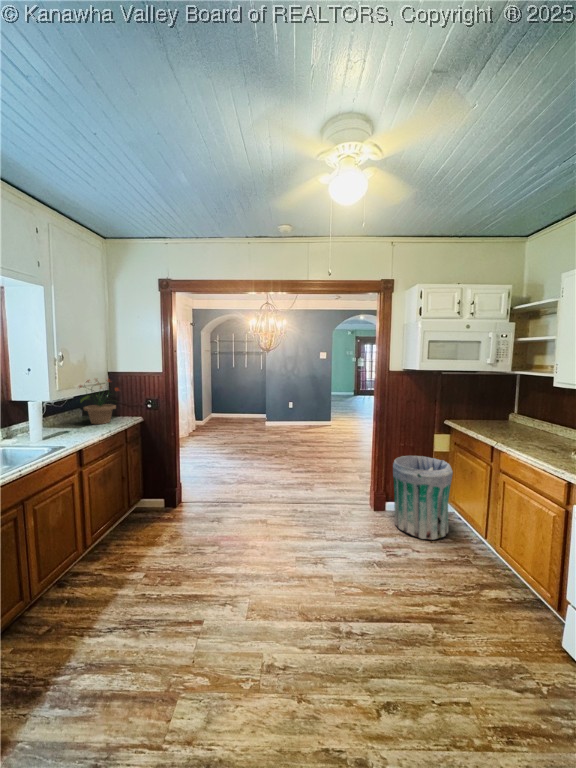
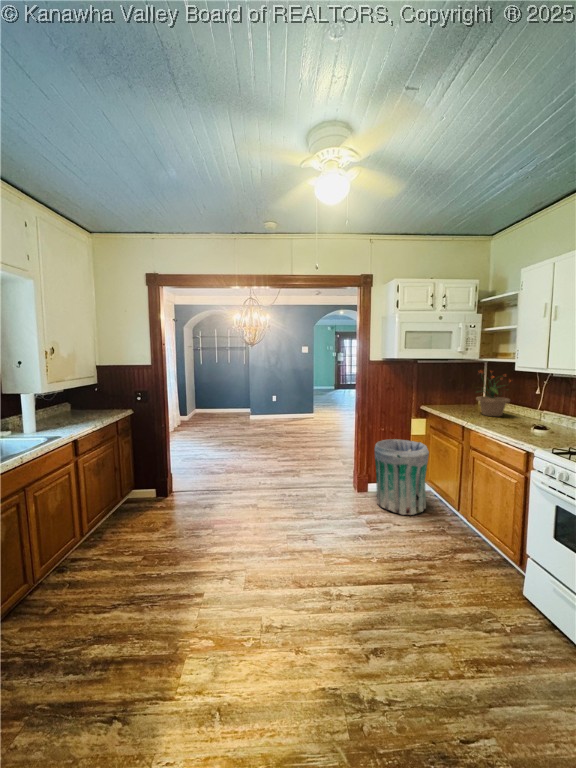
potted plant: present [79,379,118,424] -> present [476,370,511,416]

